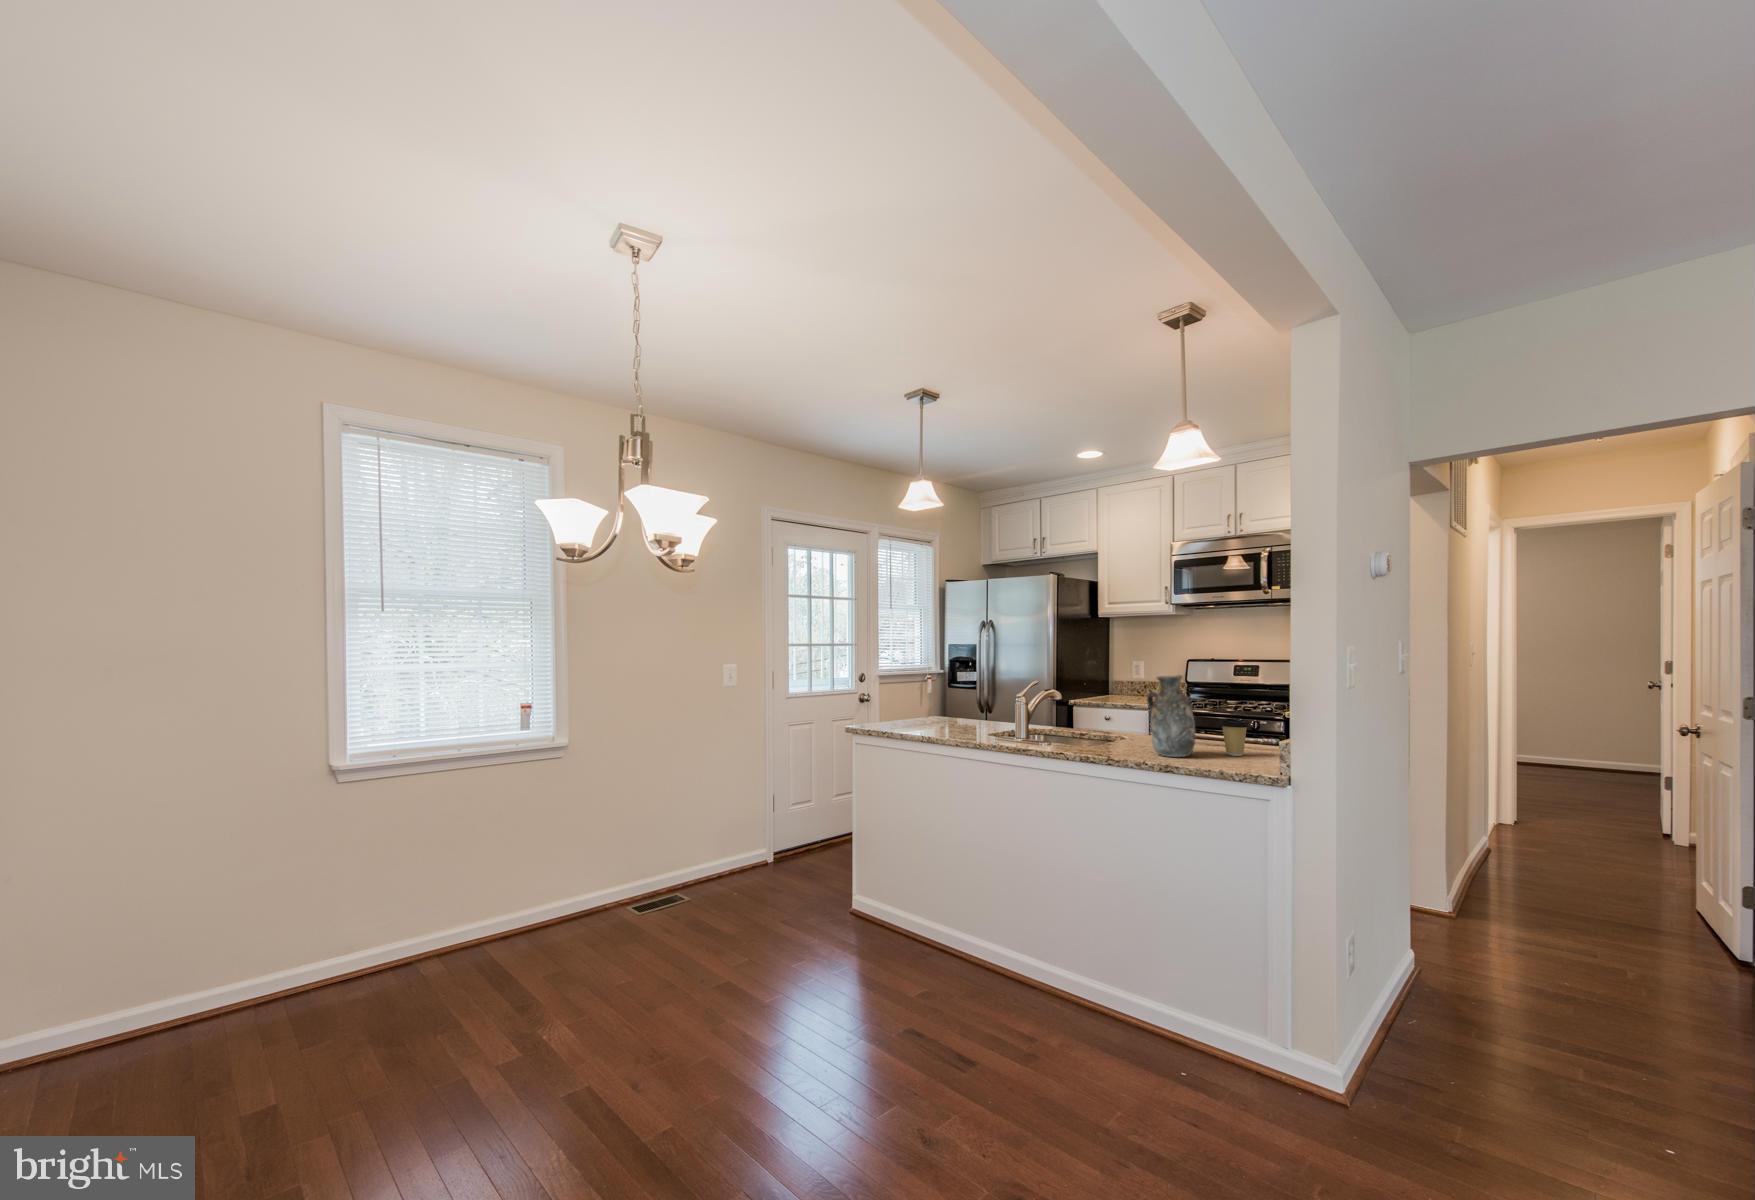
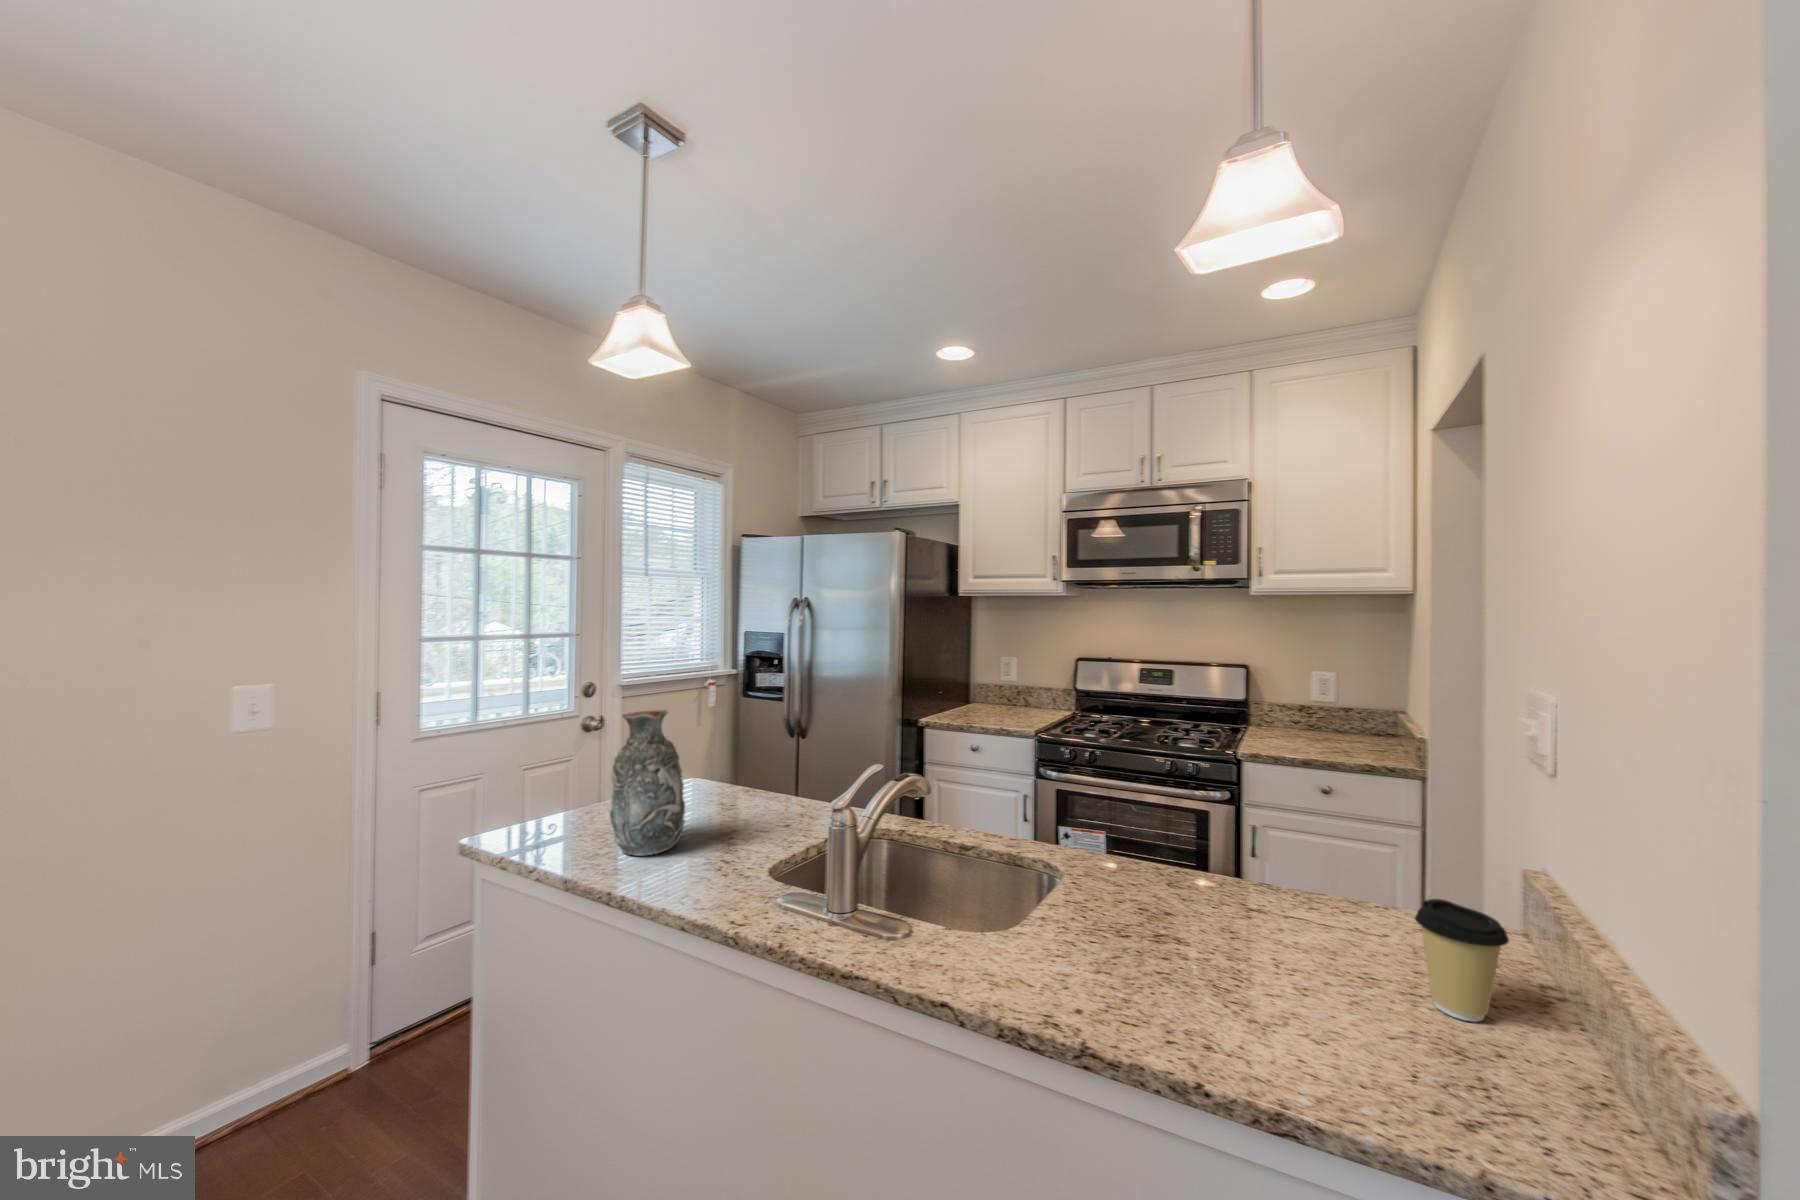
decorative vase: present [1147,675,1195,757] -> present [610,710,686,856]

